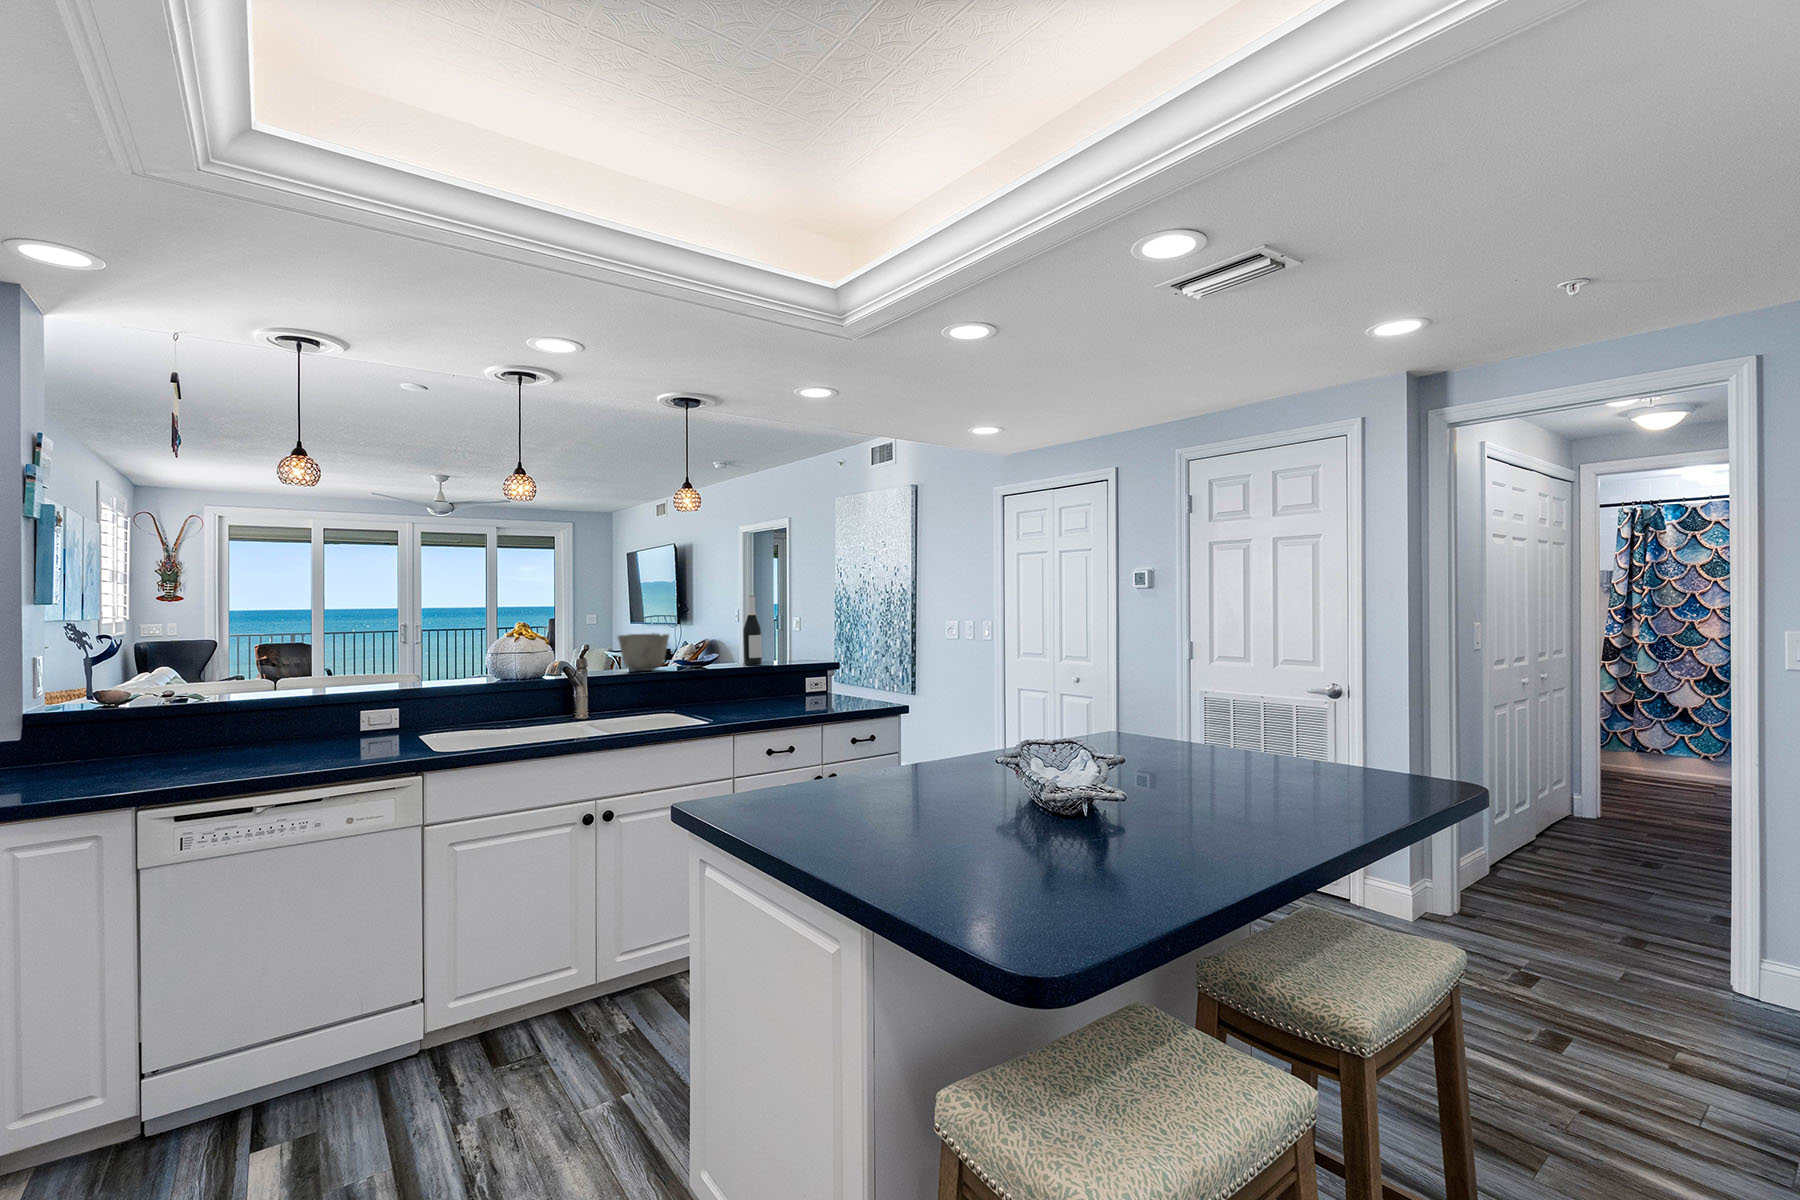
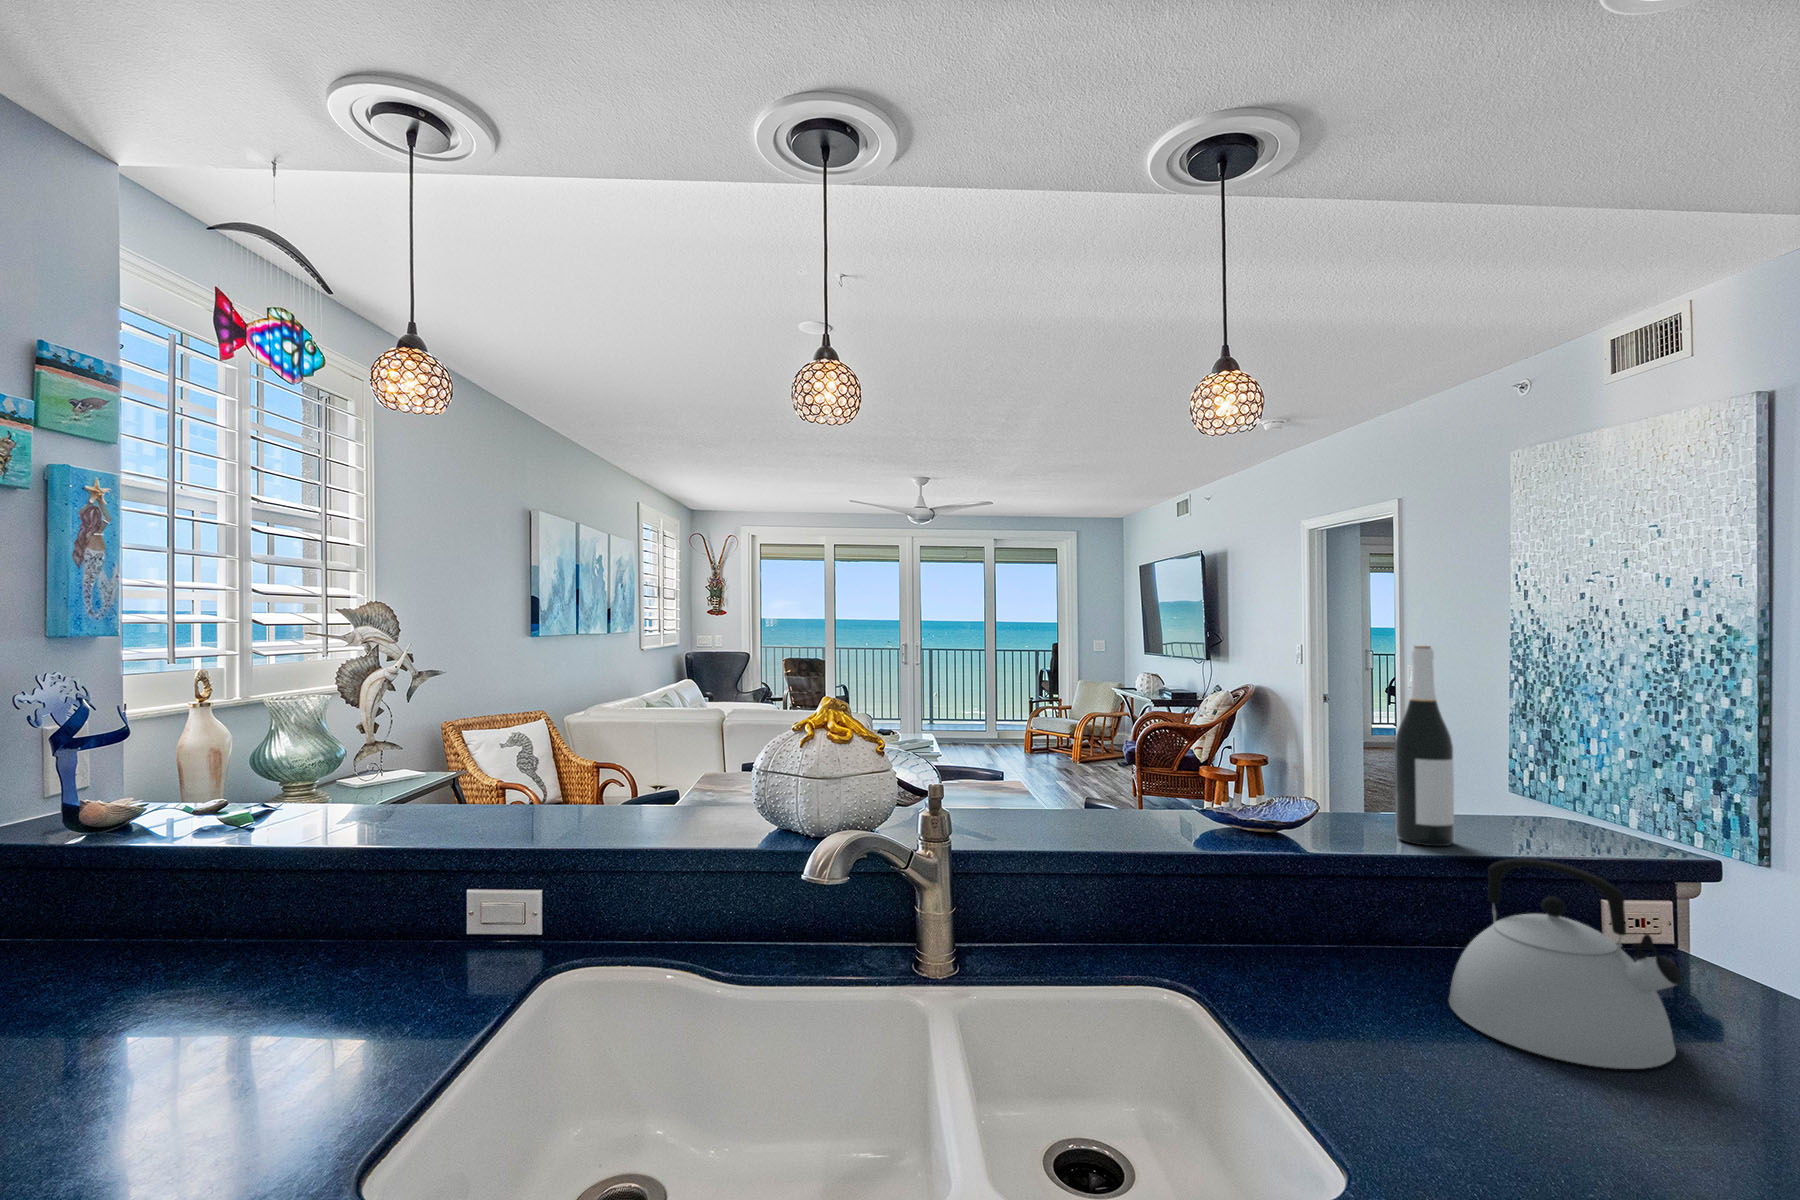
ceramic bowl: present [618,633,669,671] -> none [1056,728,1188,832]
kettle: none [750,656,803,706] -> present [1449,859,1682,1069]

